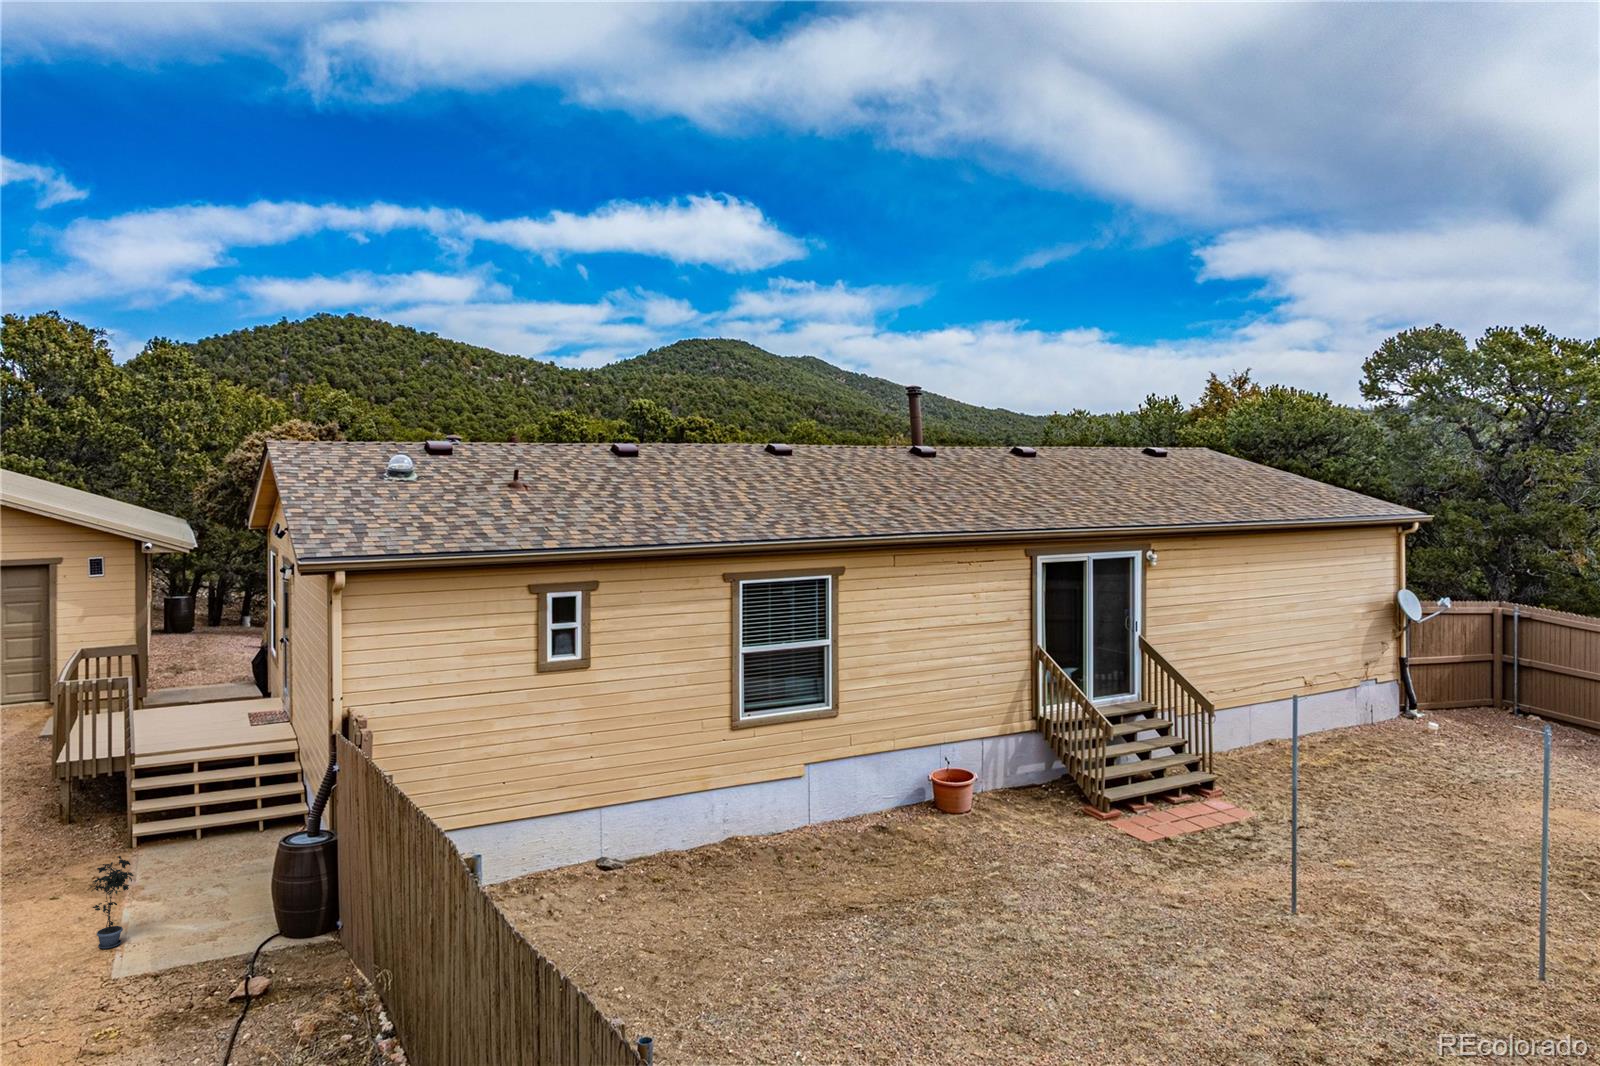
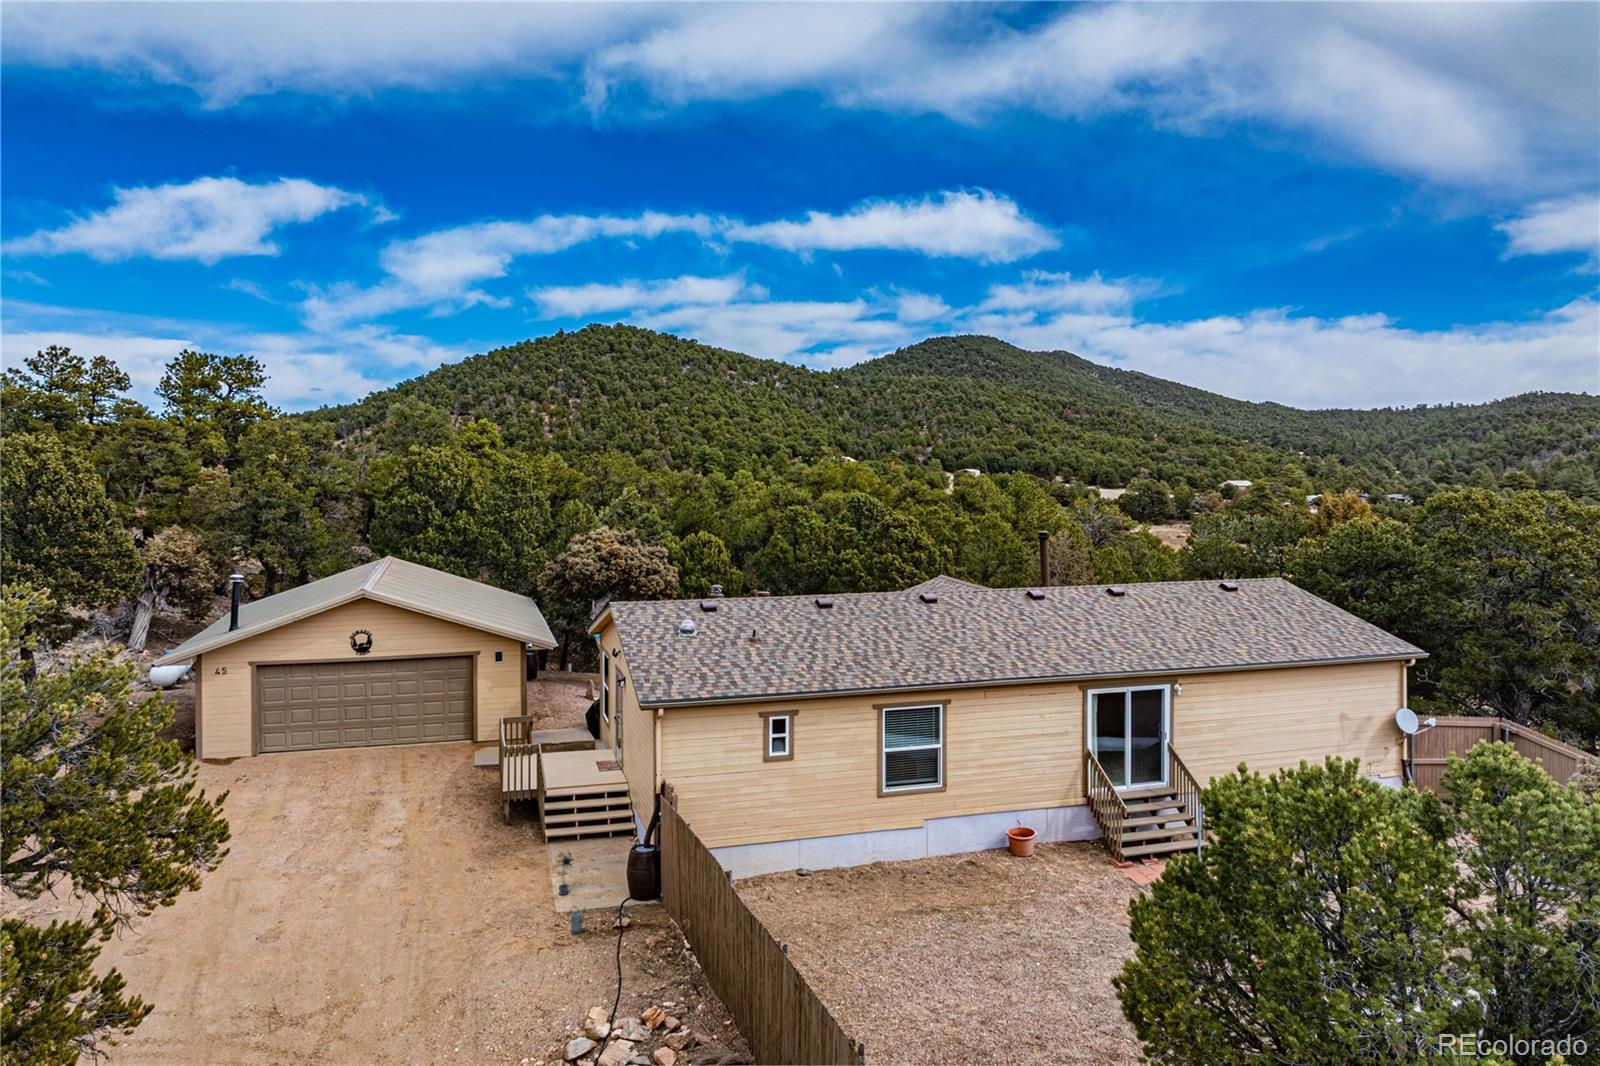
watering can: none [74,968,132,1036] -> present [570,907,583,935]

